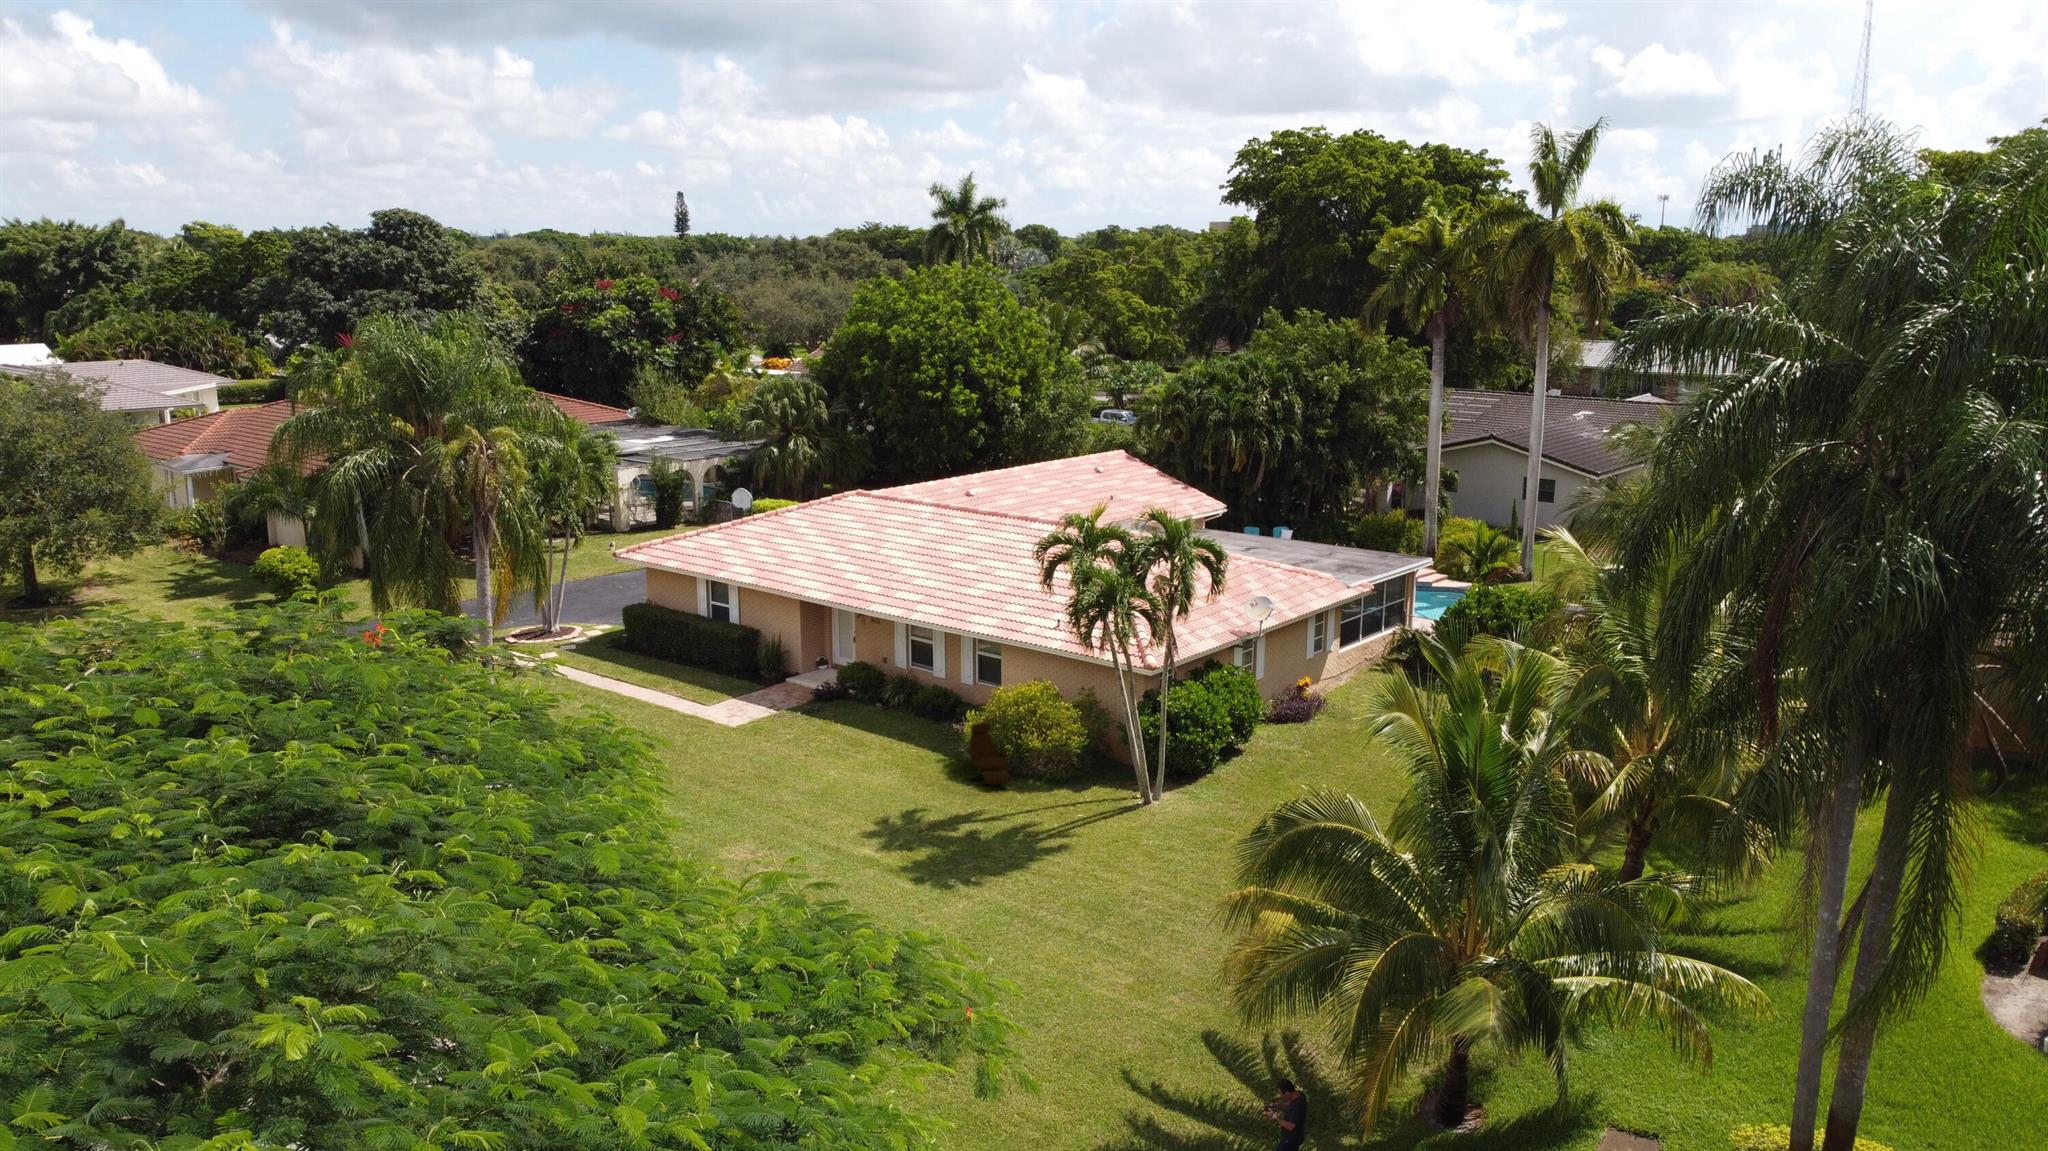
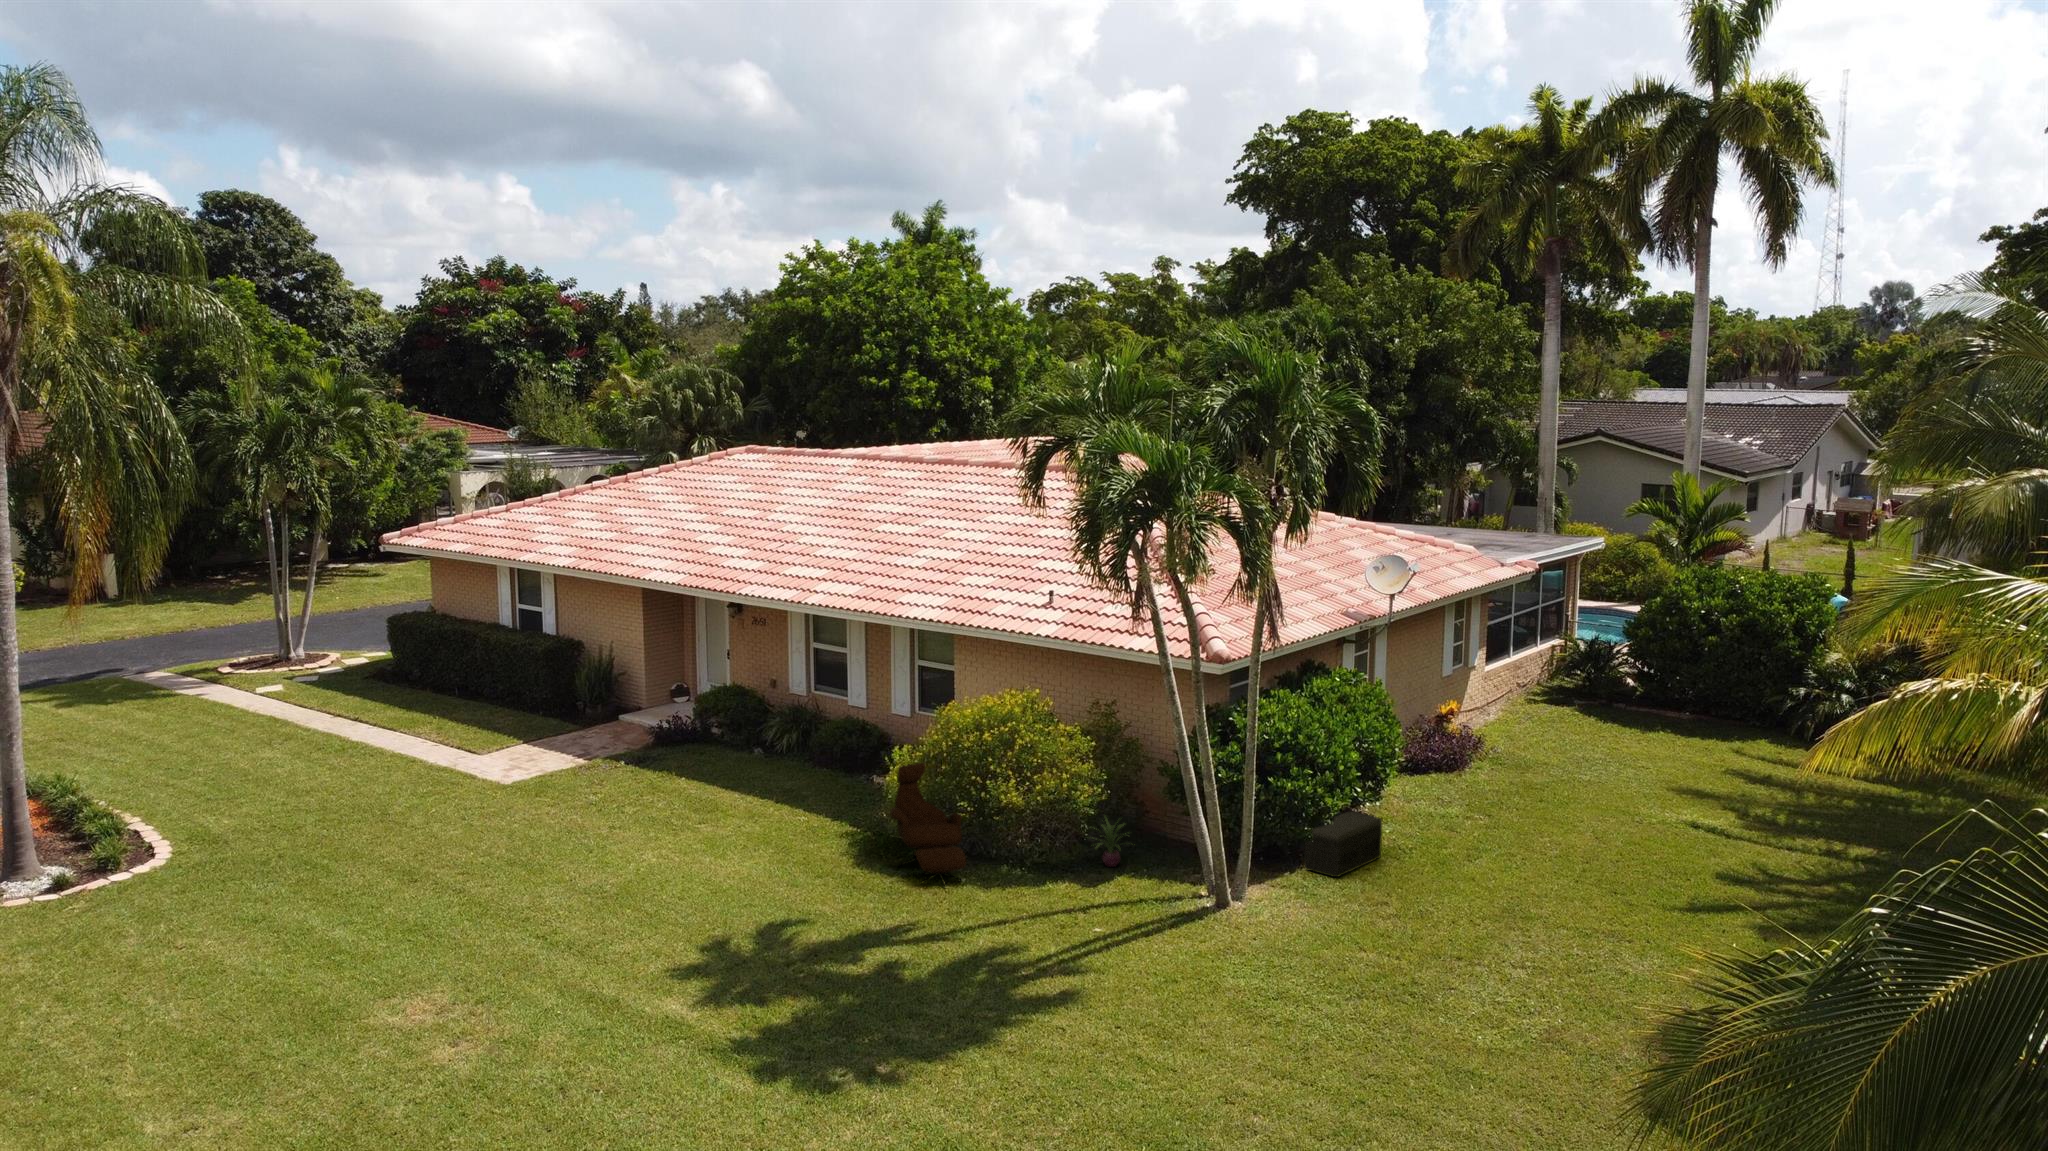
storage bench: none [1198,749,1245,787] -> present [1304,812,1382,877]
decorative plant: none [1075,752,1105,781] -> present [1096,815,1126,867]

